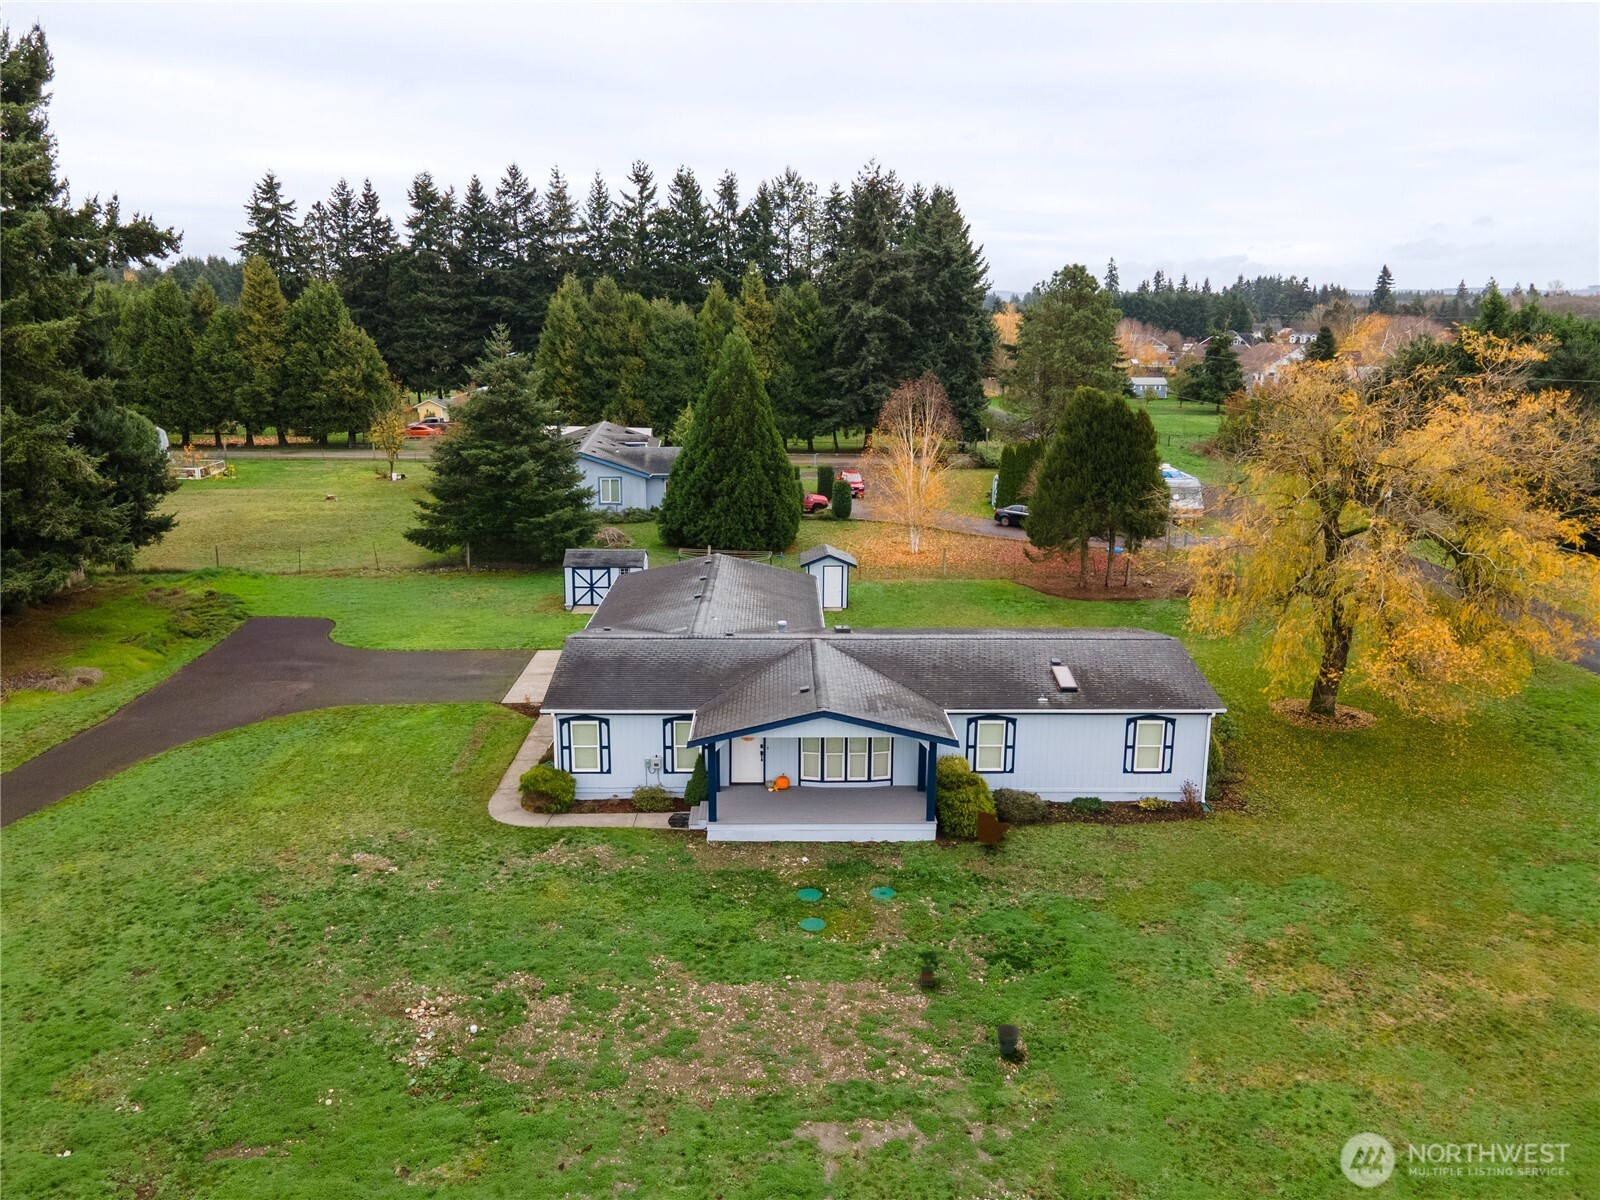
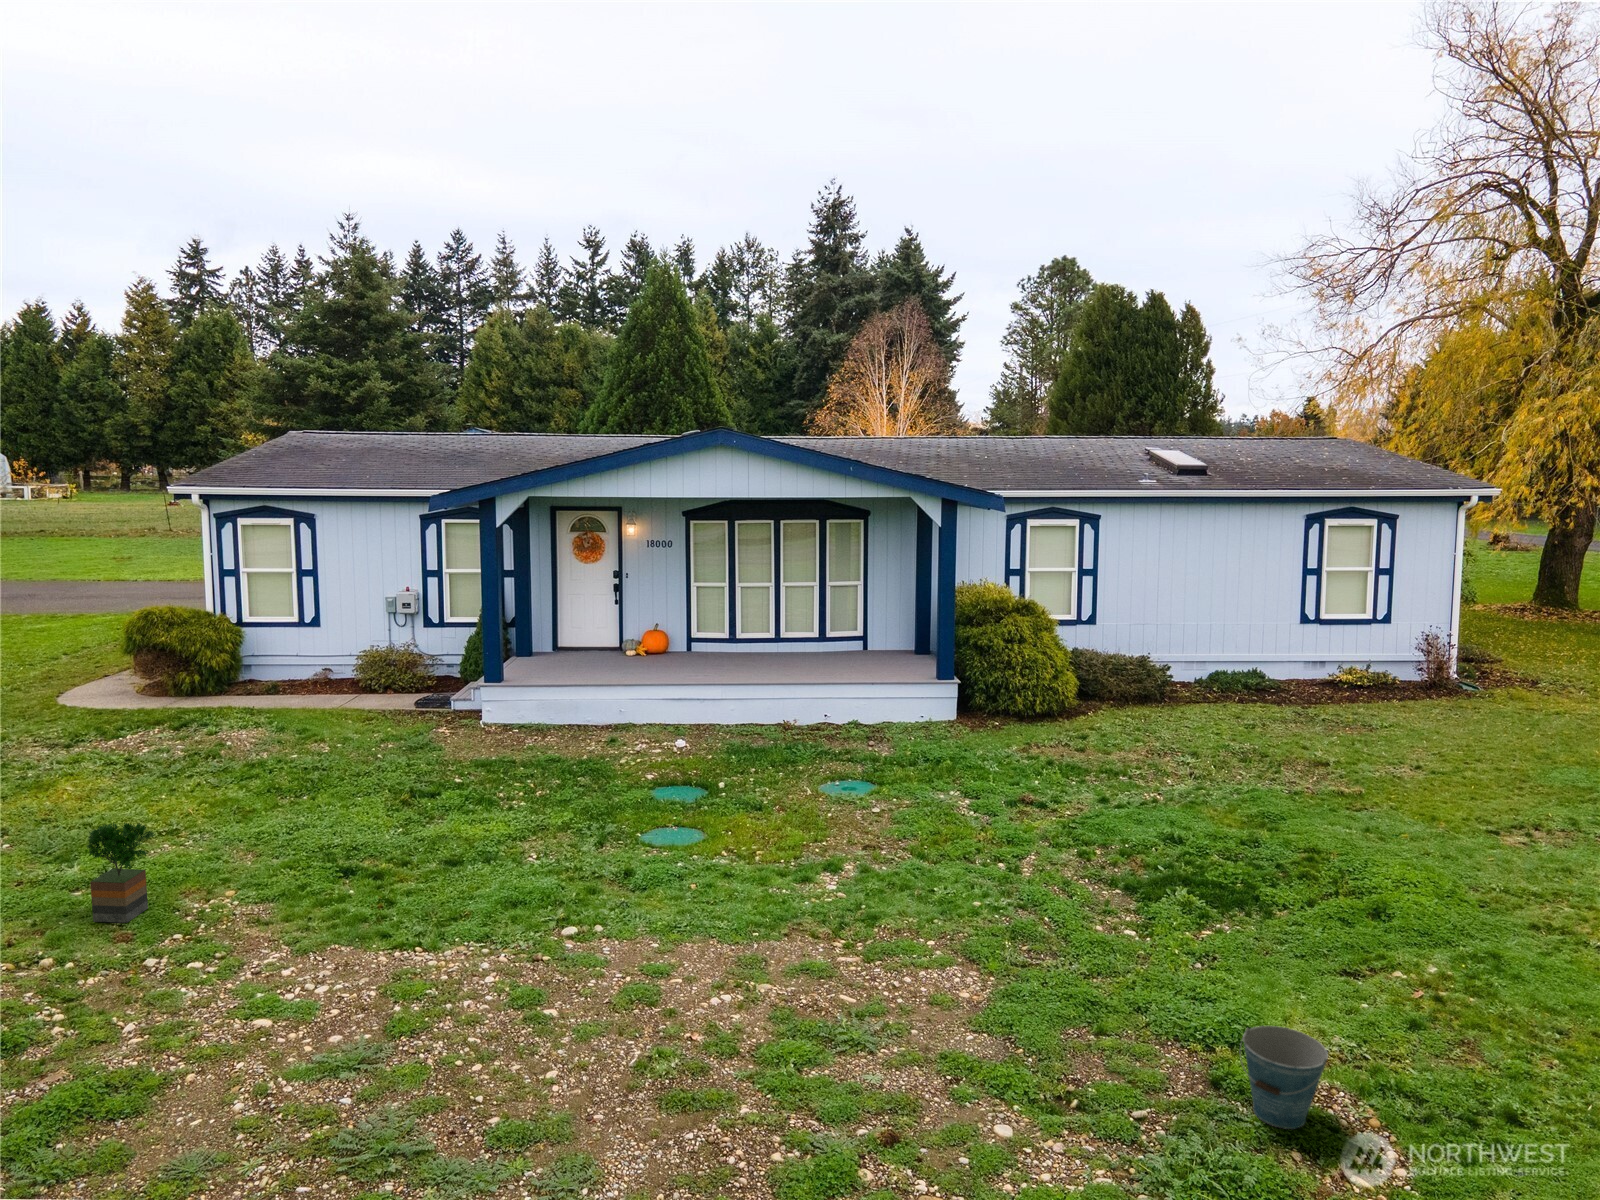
lounge chair: present [976,810,1008,853] -> none [1042,629,1109,733]
potted tree: present [918,951,940,986] -> present [87,823,155,923]

